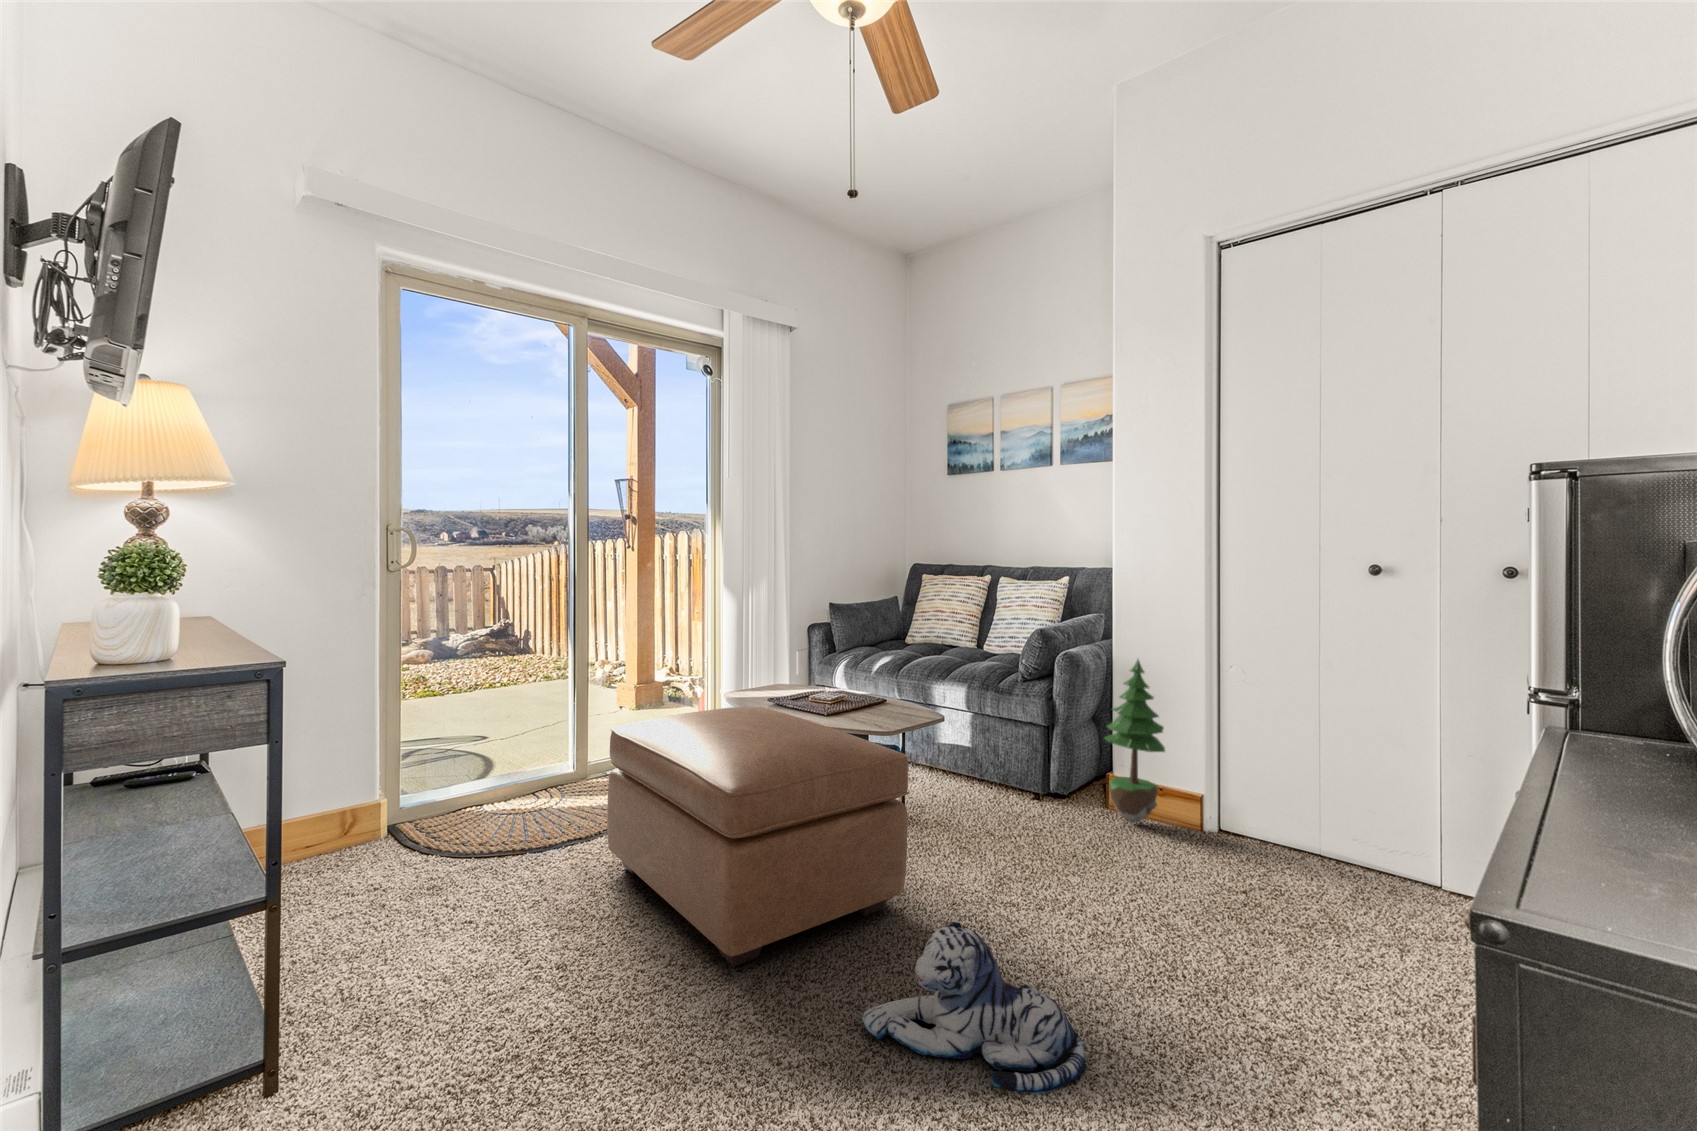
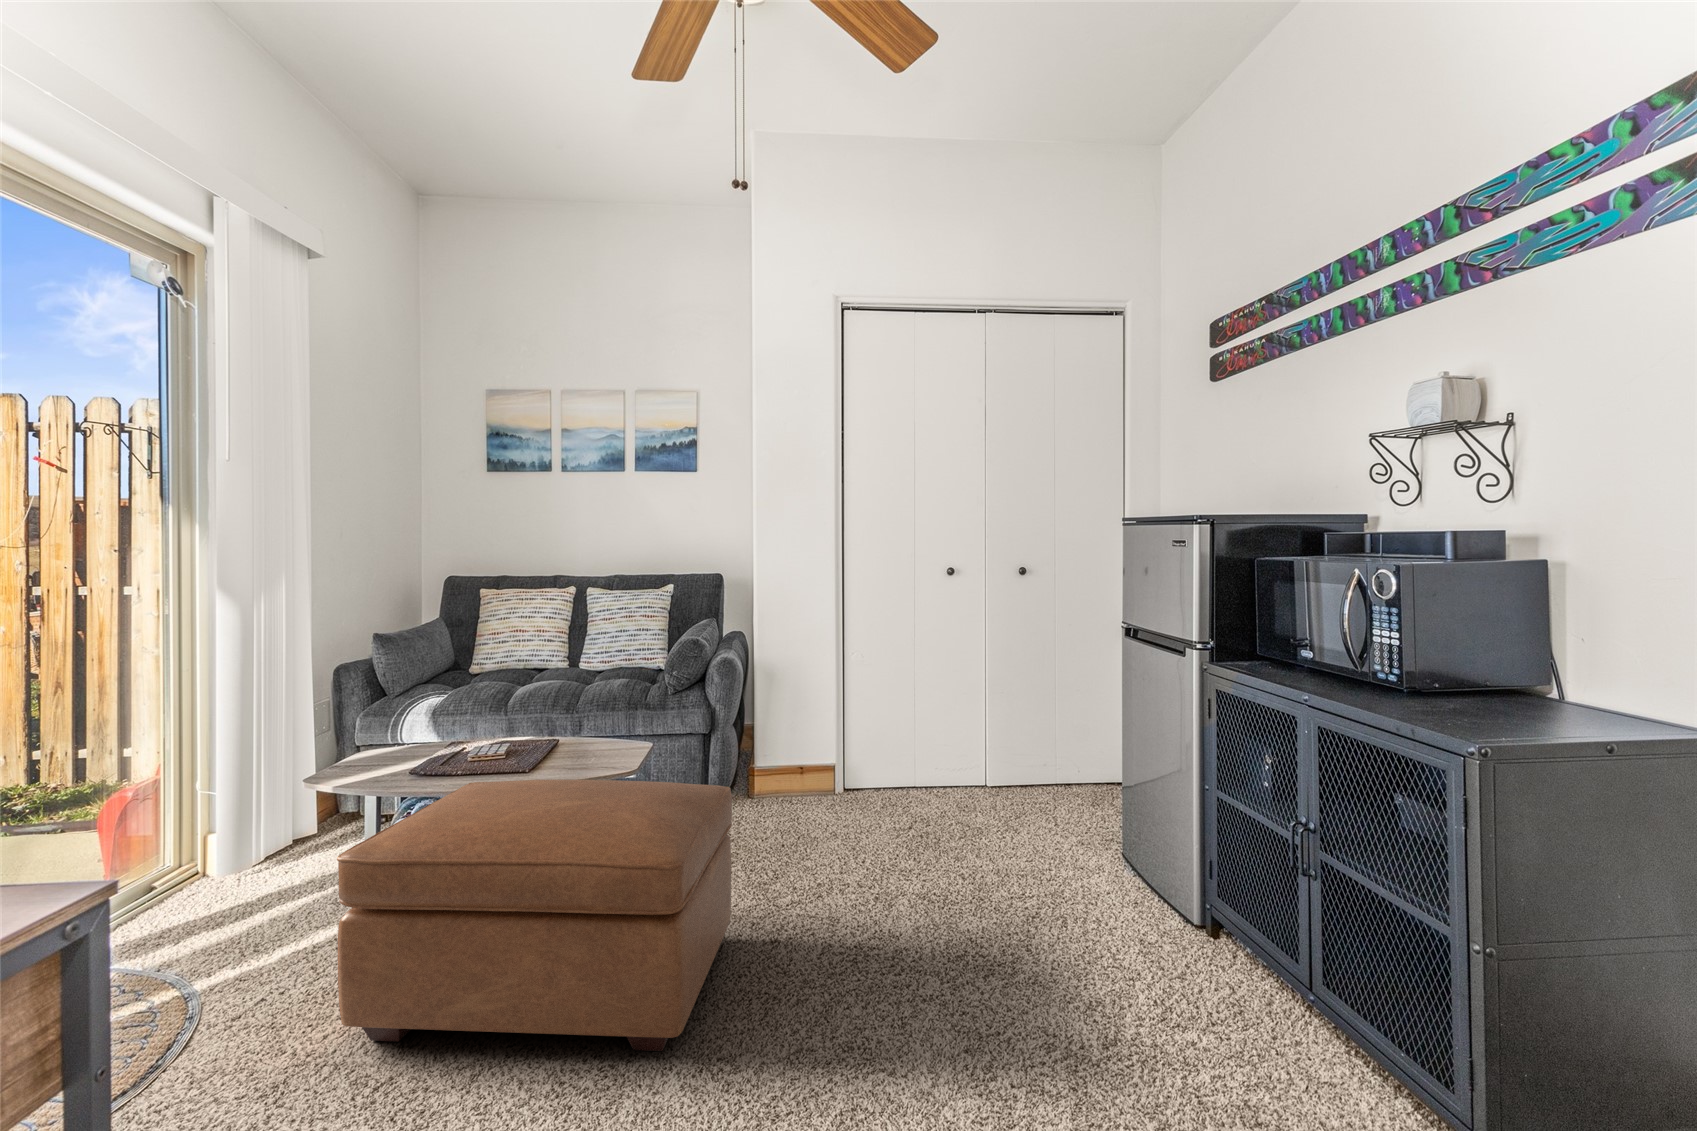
potted tree: present [1104,660,1165,823] -> none [765,659,817,803]
plush toy: present [862,920,1086,1094] -> none [824,902,971,1027]

